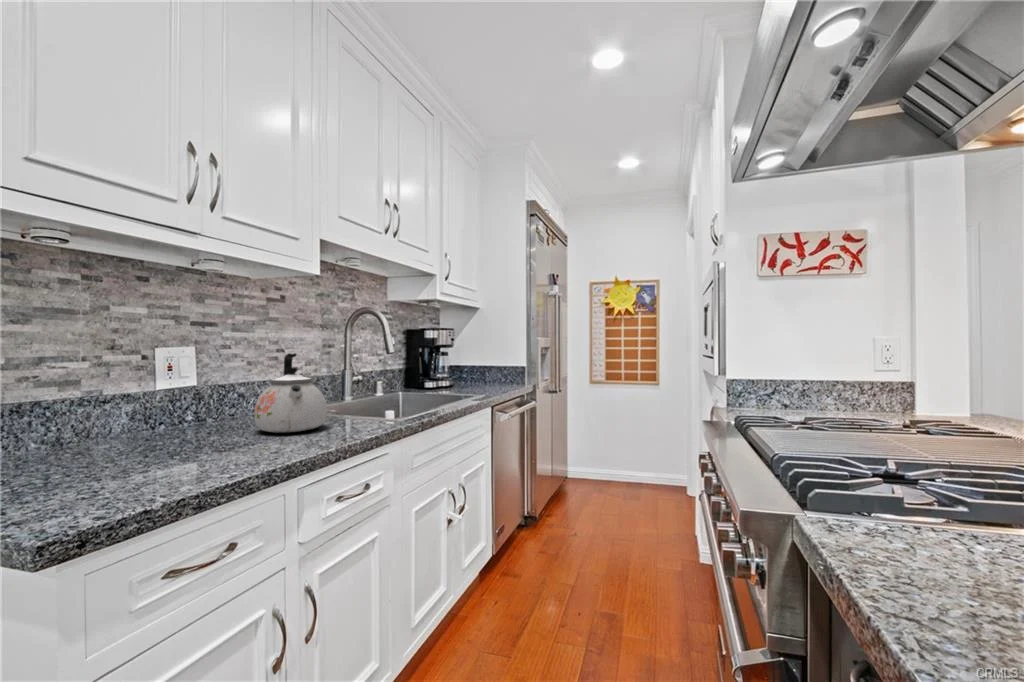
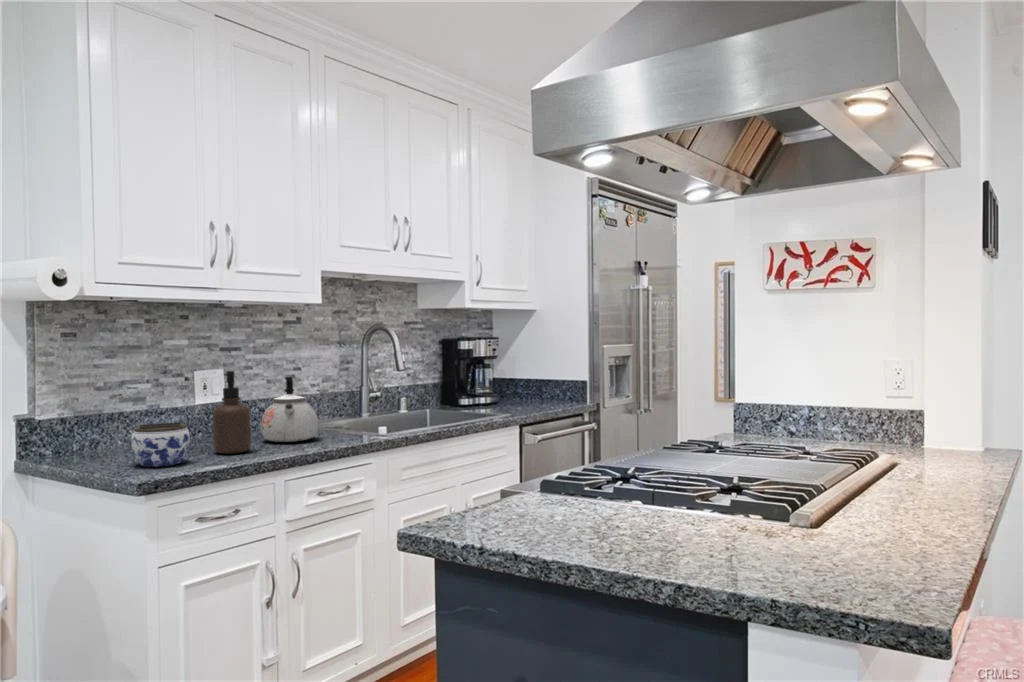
soap dispenser: none [194,341,251,455] -> present [213,371,251,454]
jar: none [47,414,161,489] -> present [131,422,190,467]

